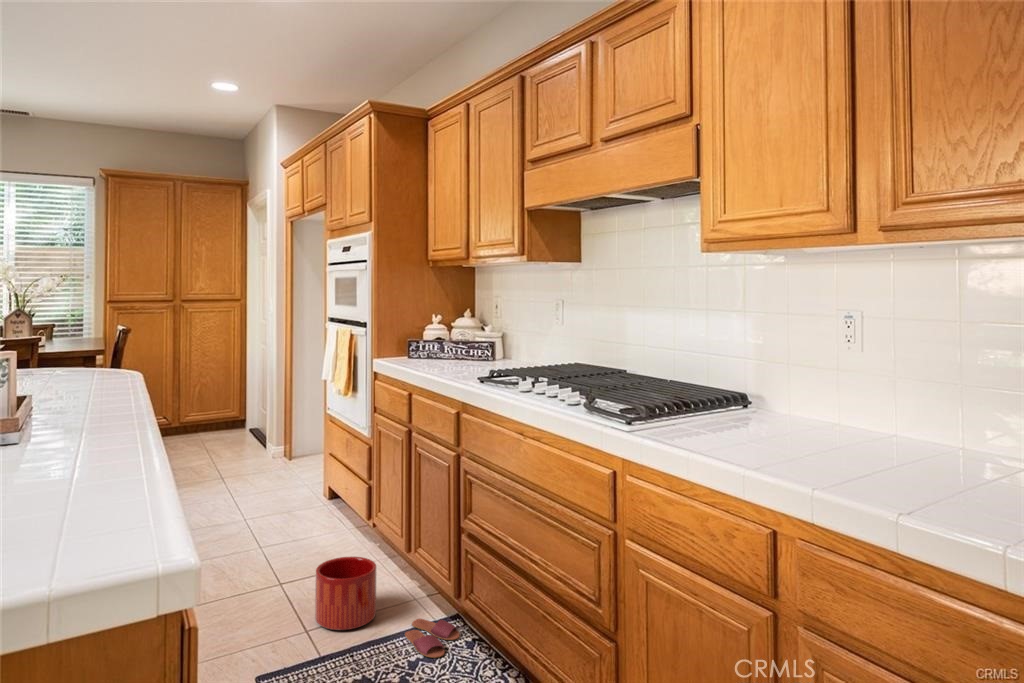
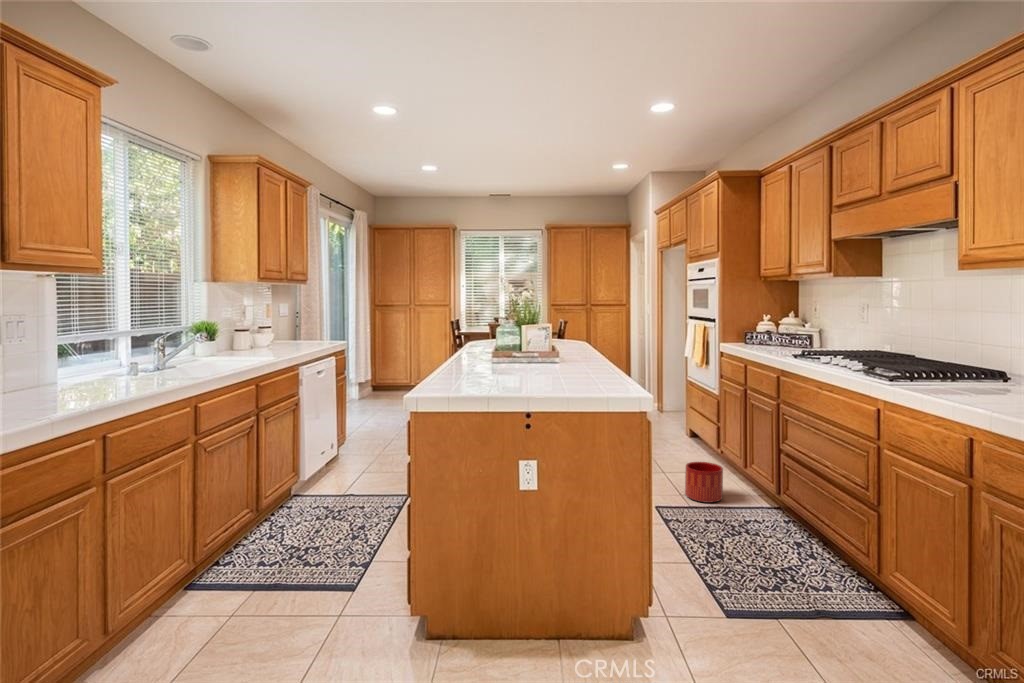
slippers: present [405,619,460,658] -> none [741,505,779,524]

